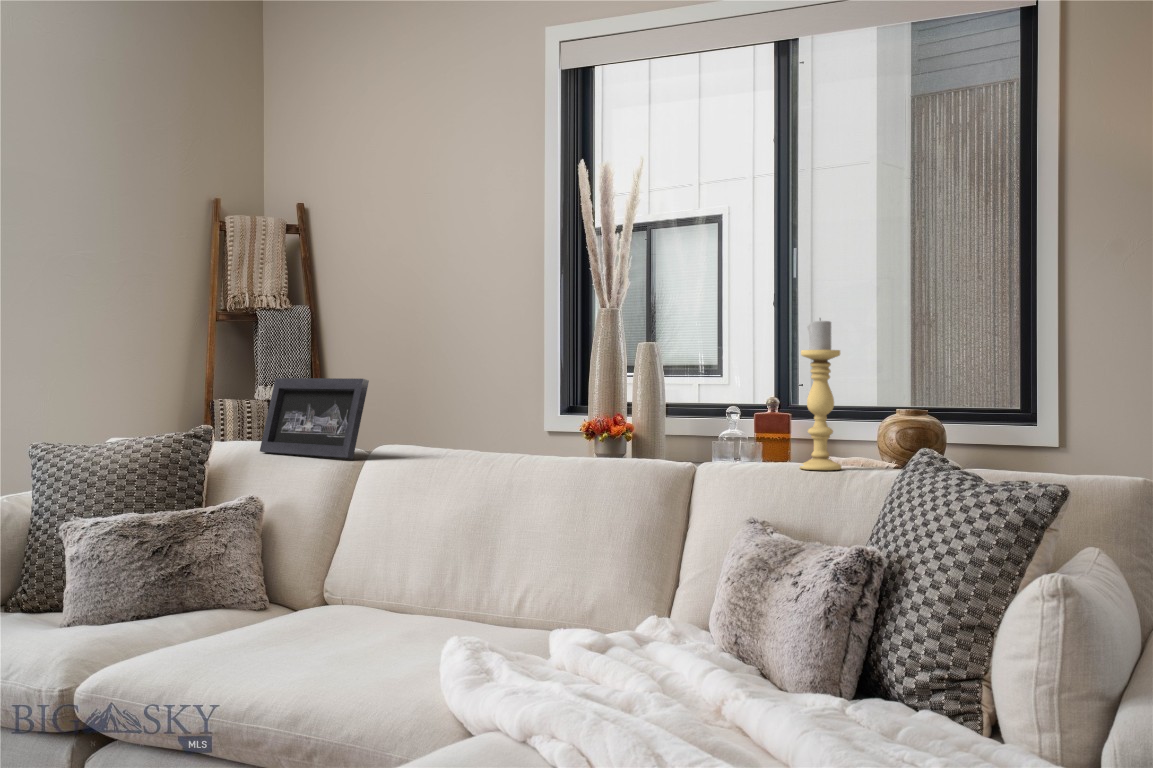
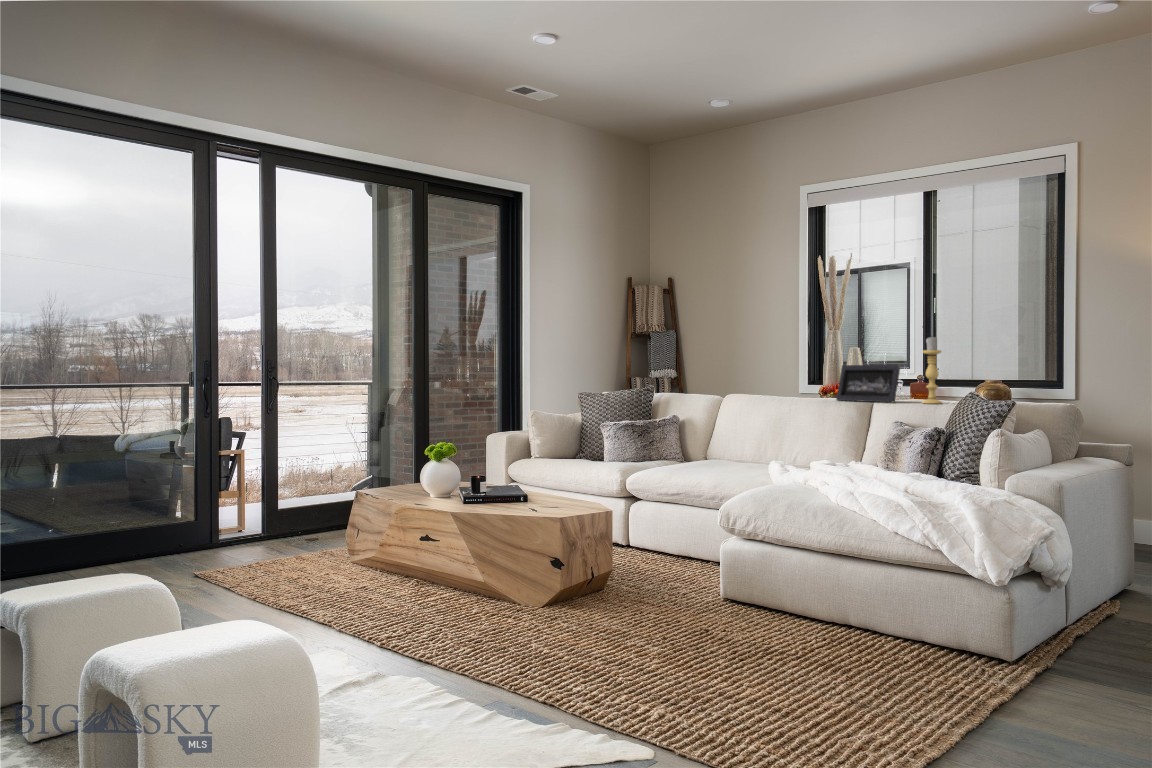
picture frame: present [260,378,369,459] -> present [836,365,900,402]

